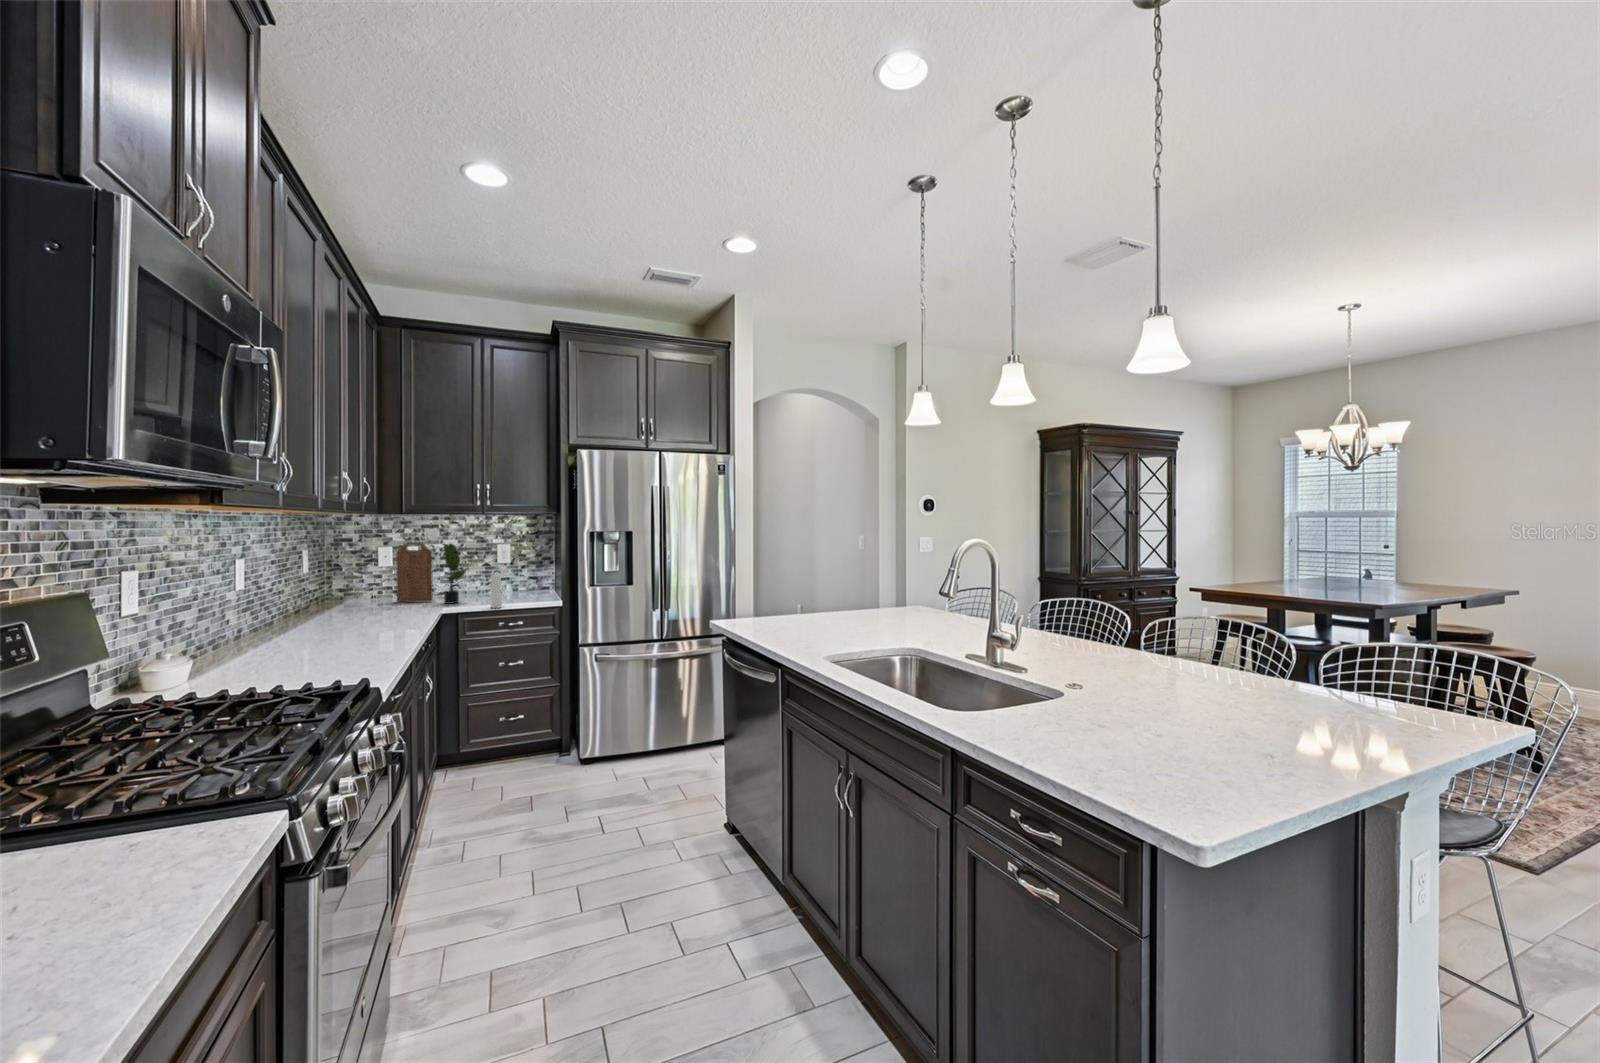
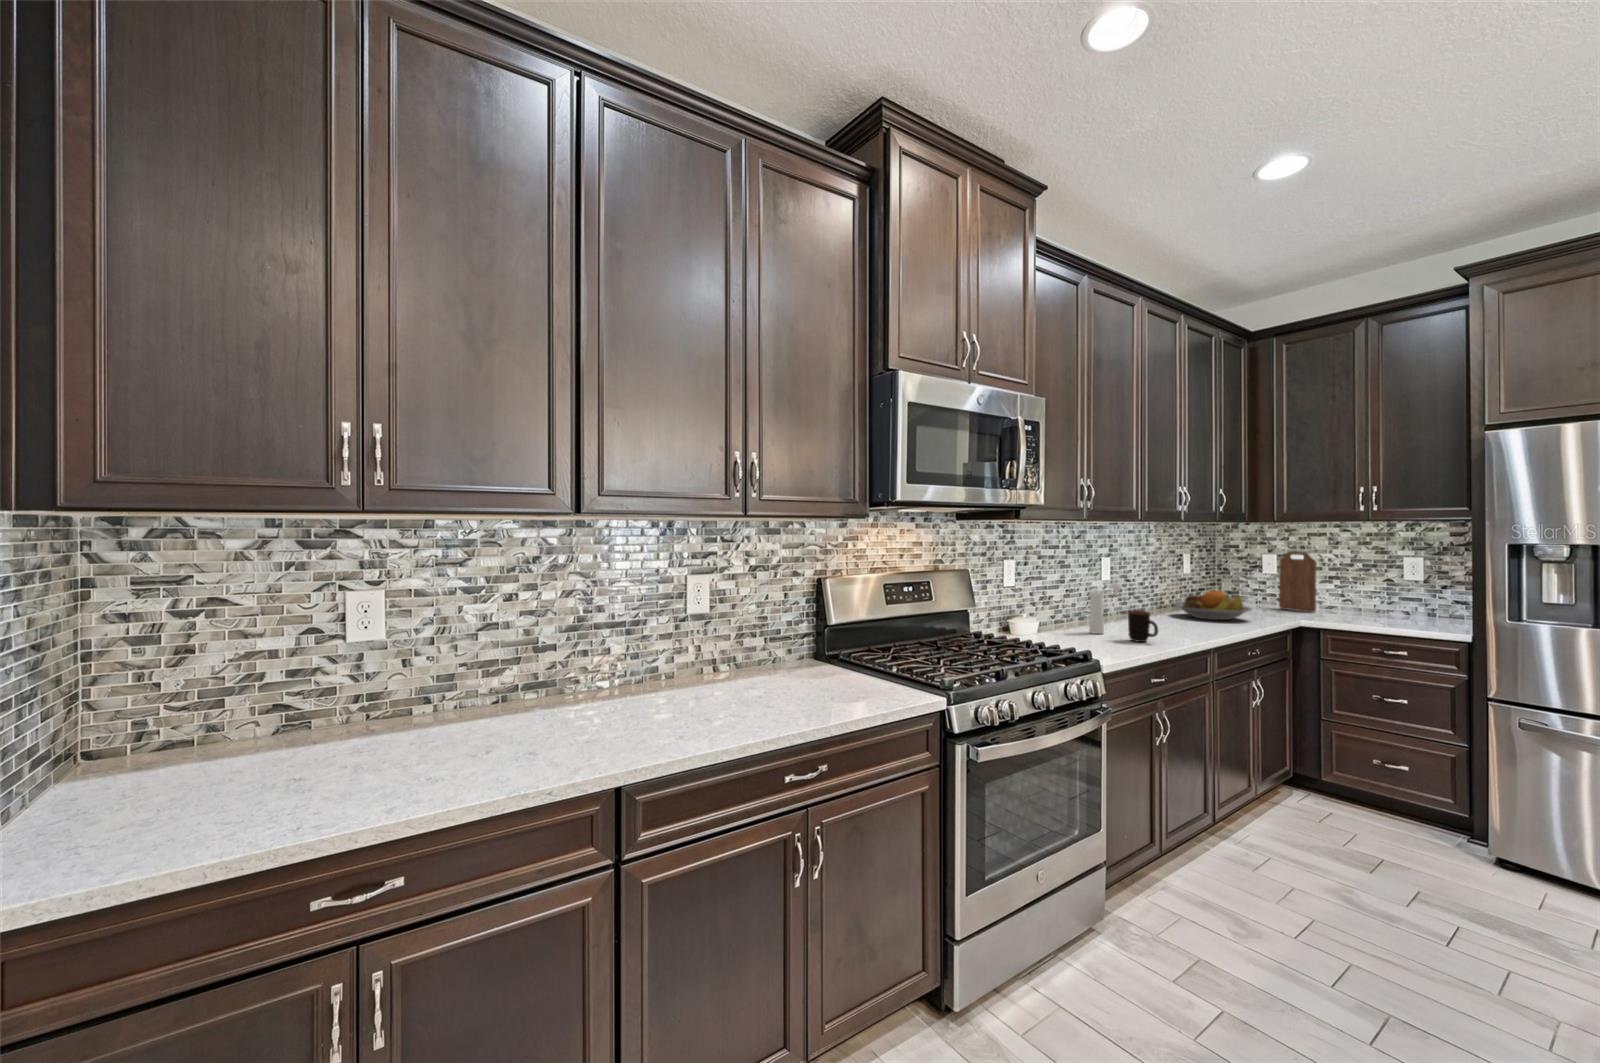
potted plant: present [443,544,466,604] -> none [1313,553,1359,617]
pepper mill: present [491,566,507,608] -> present [1089,582,1122,634]
fruit bowl: none [313,589,401,623] -> present [1175,591,1252,620]
mug: none [319,621,365,660] -> present [1127,610,1158,642]

